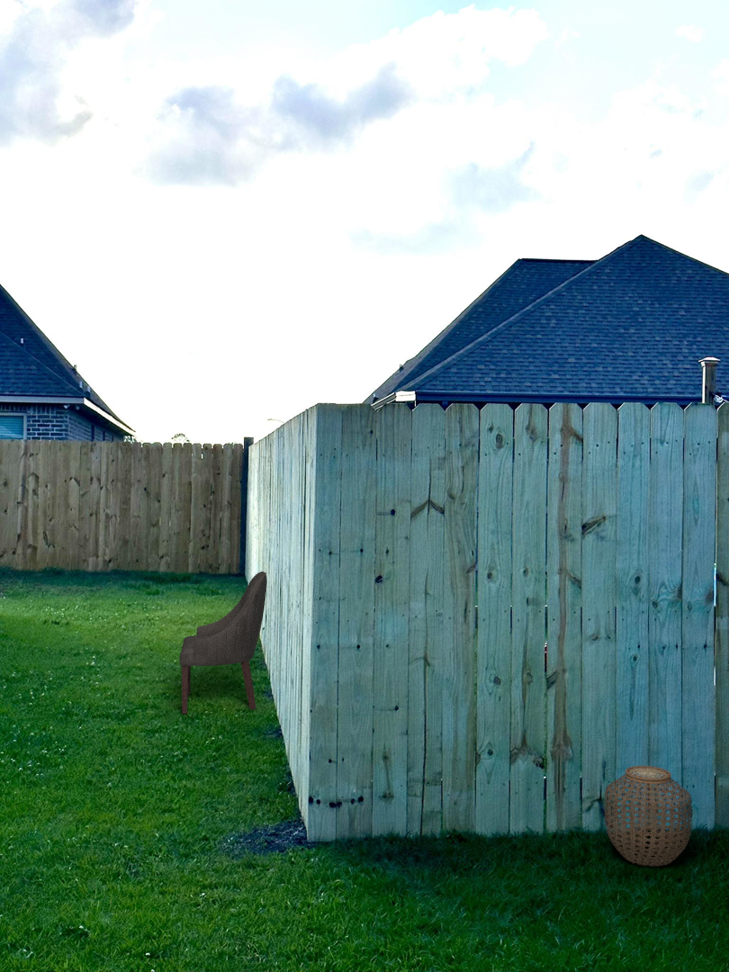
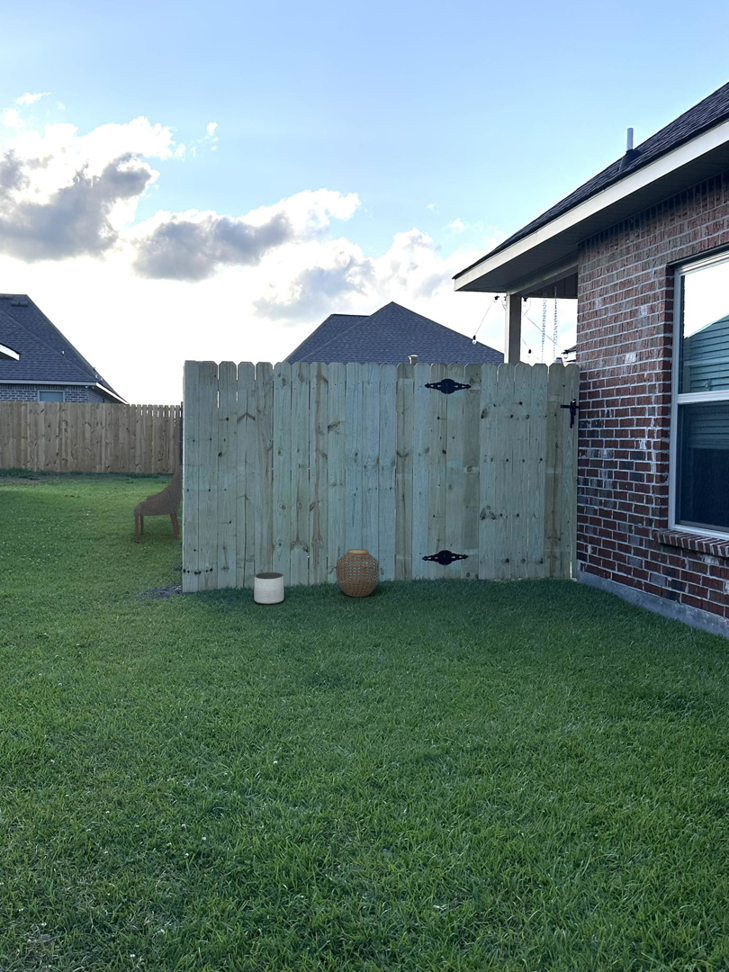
planter: none [449,810,506,879] -> present [254,572,284,604]

